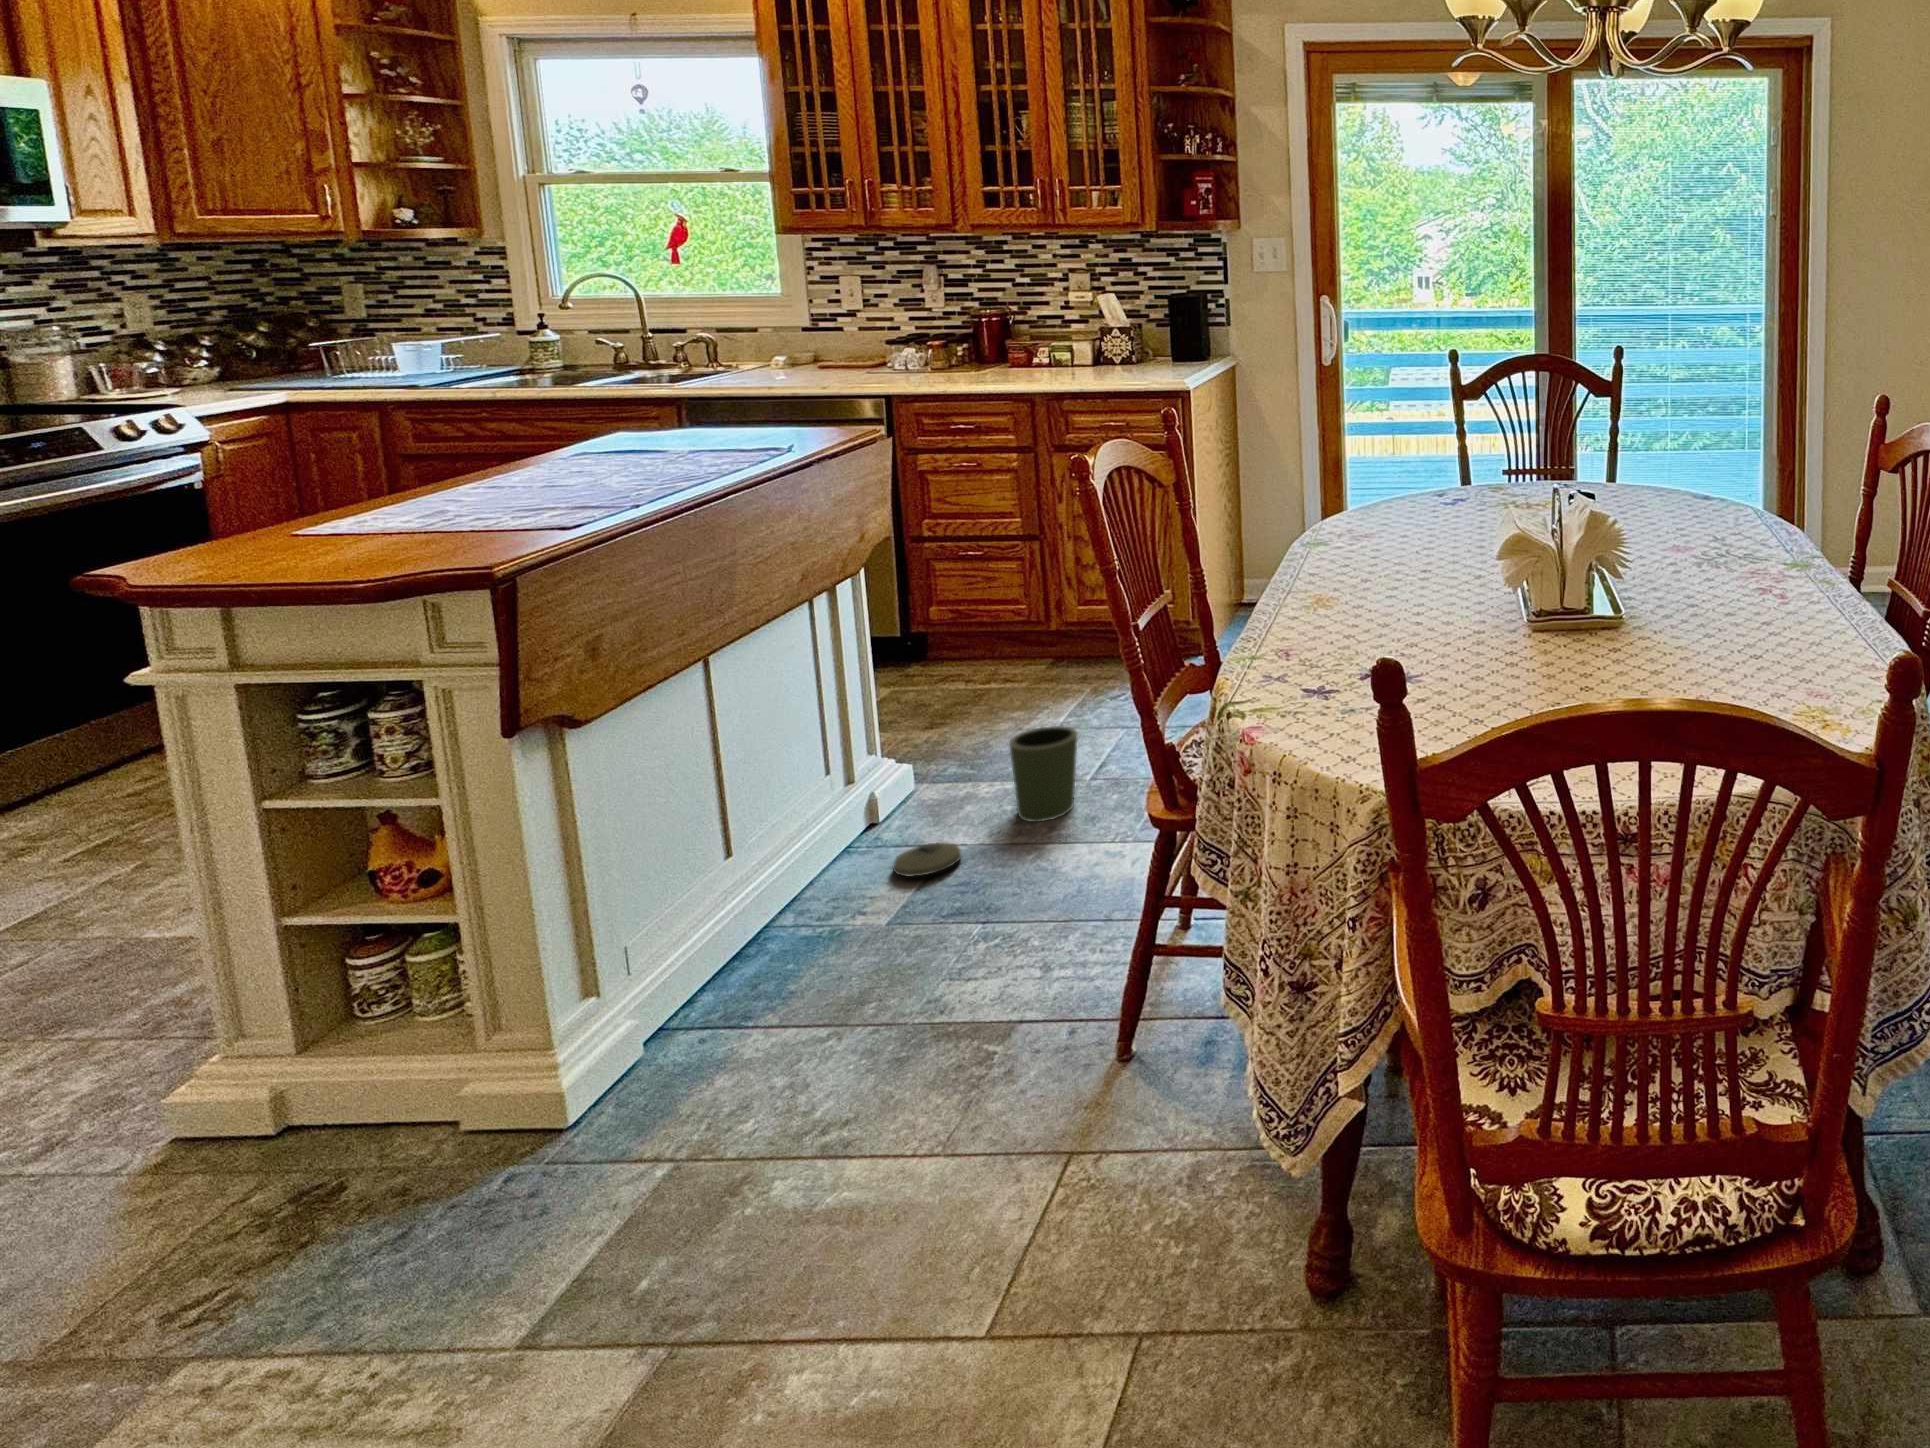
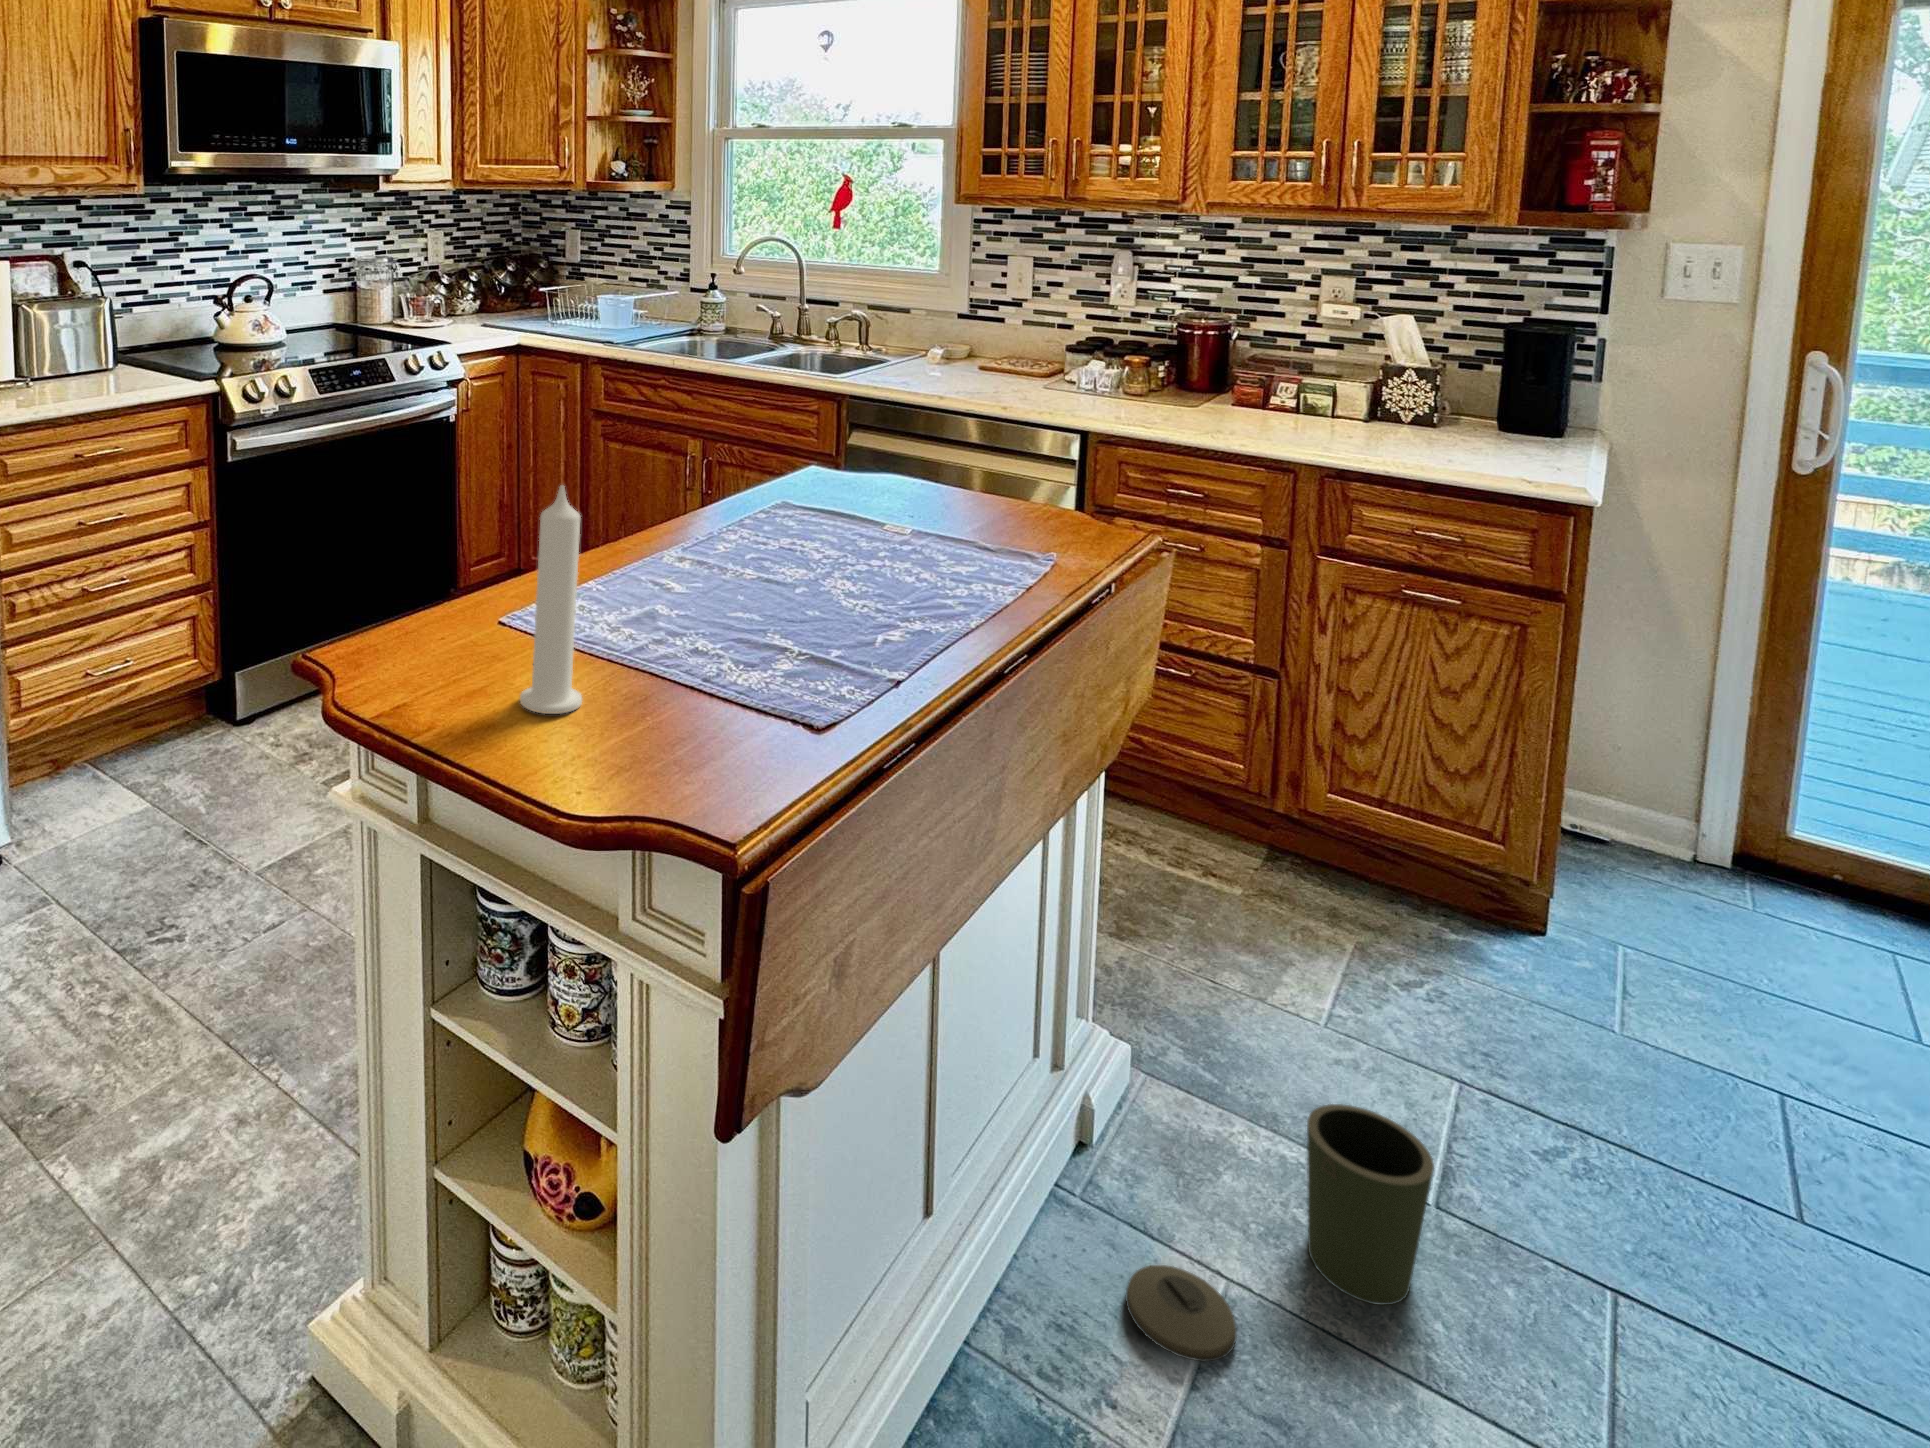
candle: none [315,394,377,554] -> present [520,485,582,714]

